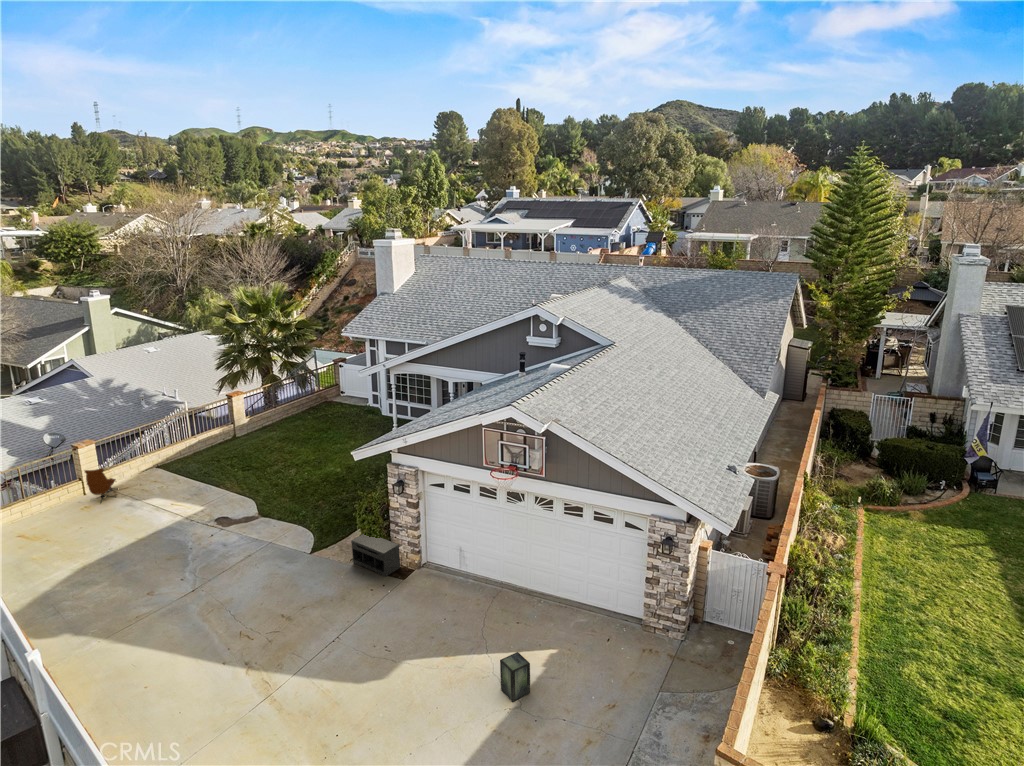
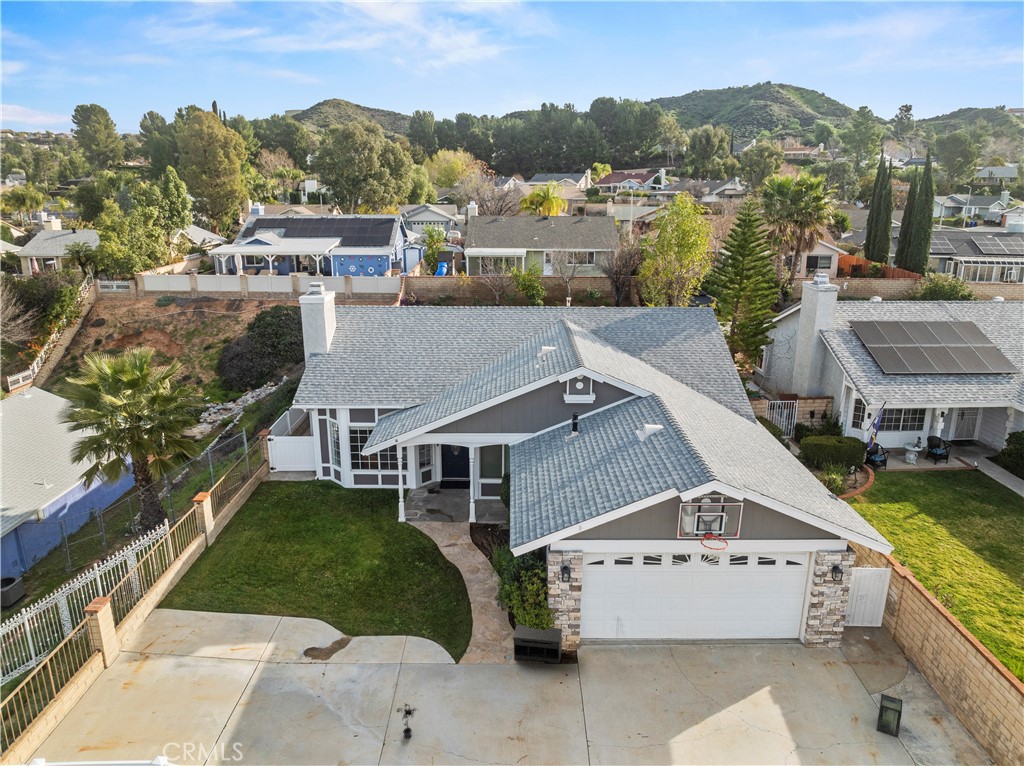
lounge chair: present [85,468,116,501] -> none [107,630,143,673]
potted plant: none [201,562,218,595] -> present [397,704,416,738]
storage box: present [500,652,530,702] -> present [877,694,902,737]

